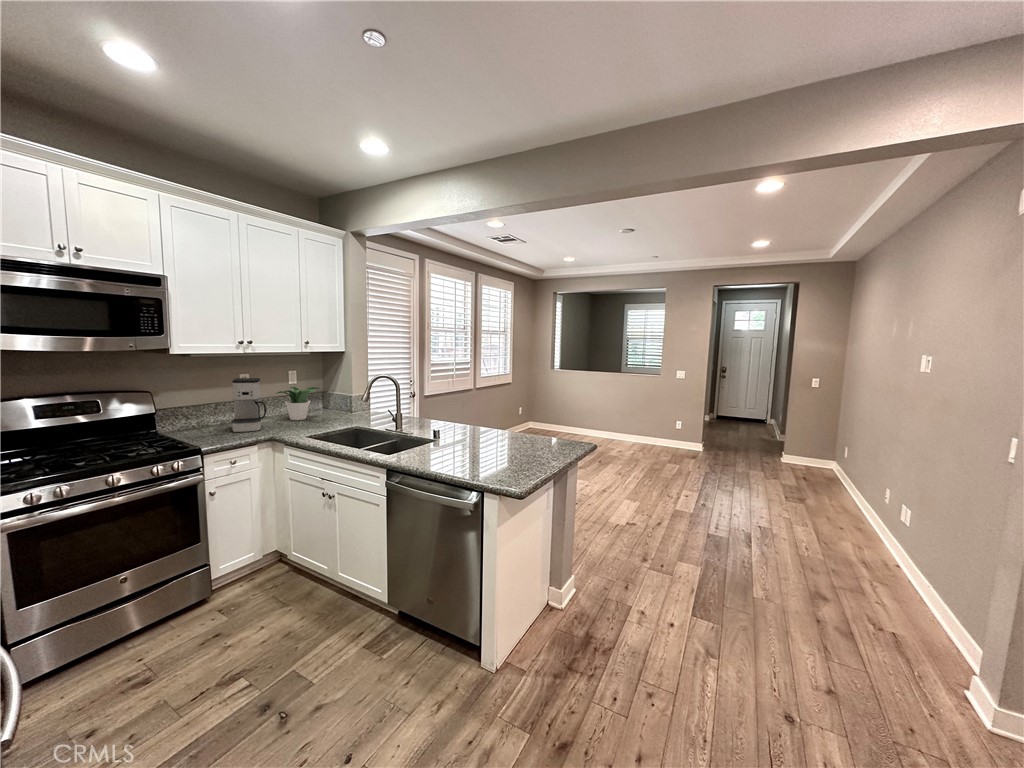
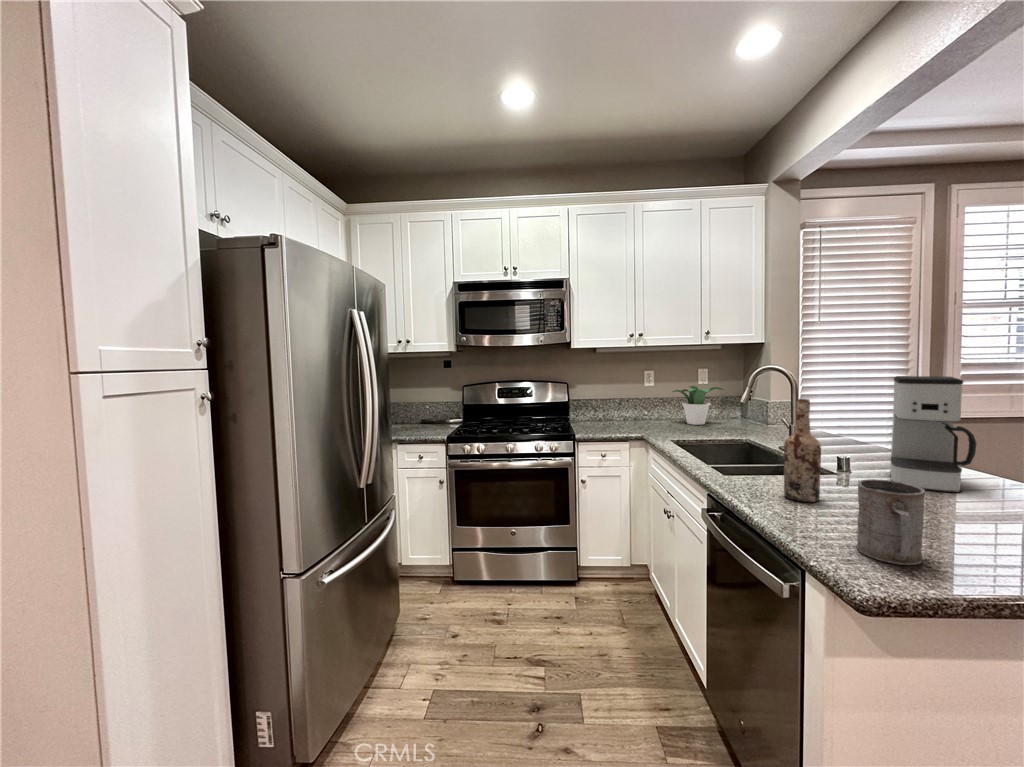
coffee maker: present [232,378,266,432] -> present [890,376,976,493]
wine bottle: none [438,402,456,459] -> present [784,399,821,502]
mug: none [493,439,519,475] -> present [856,479,925,565]

